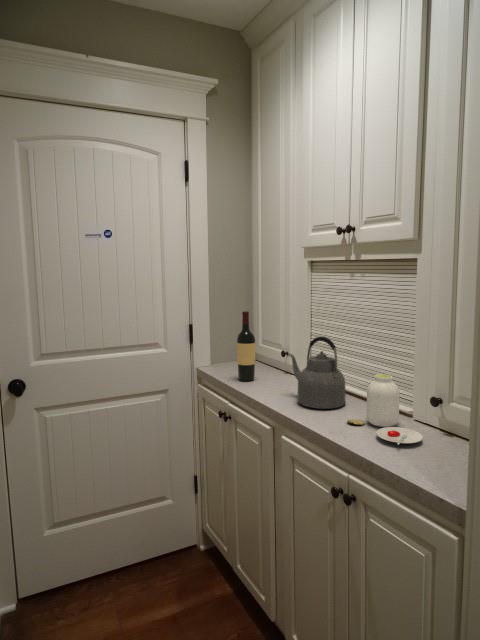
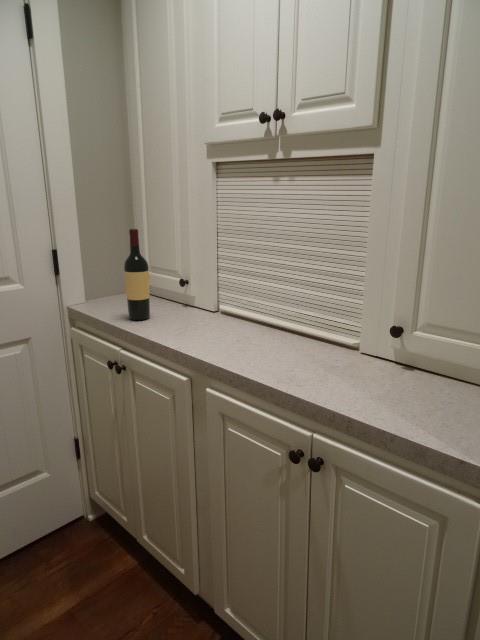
kettle: present [288,337,346,409] -> none [199,259,277,350]
jar: present [347,374,423,444] -> none [292,303,391,391]

